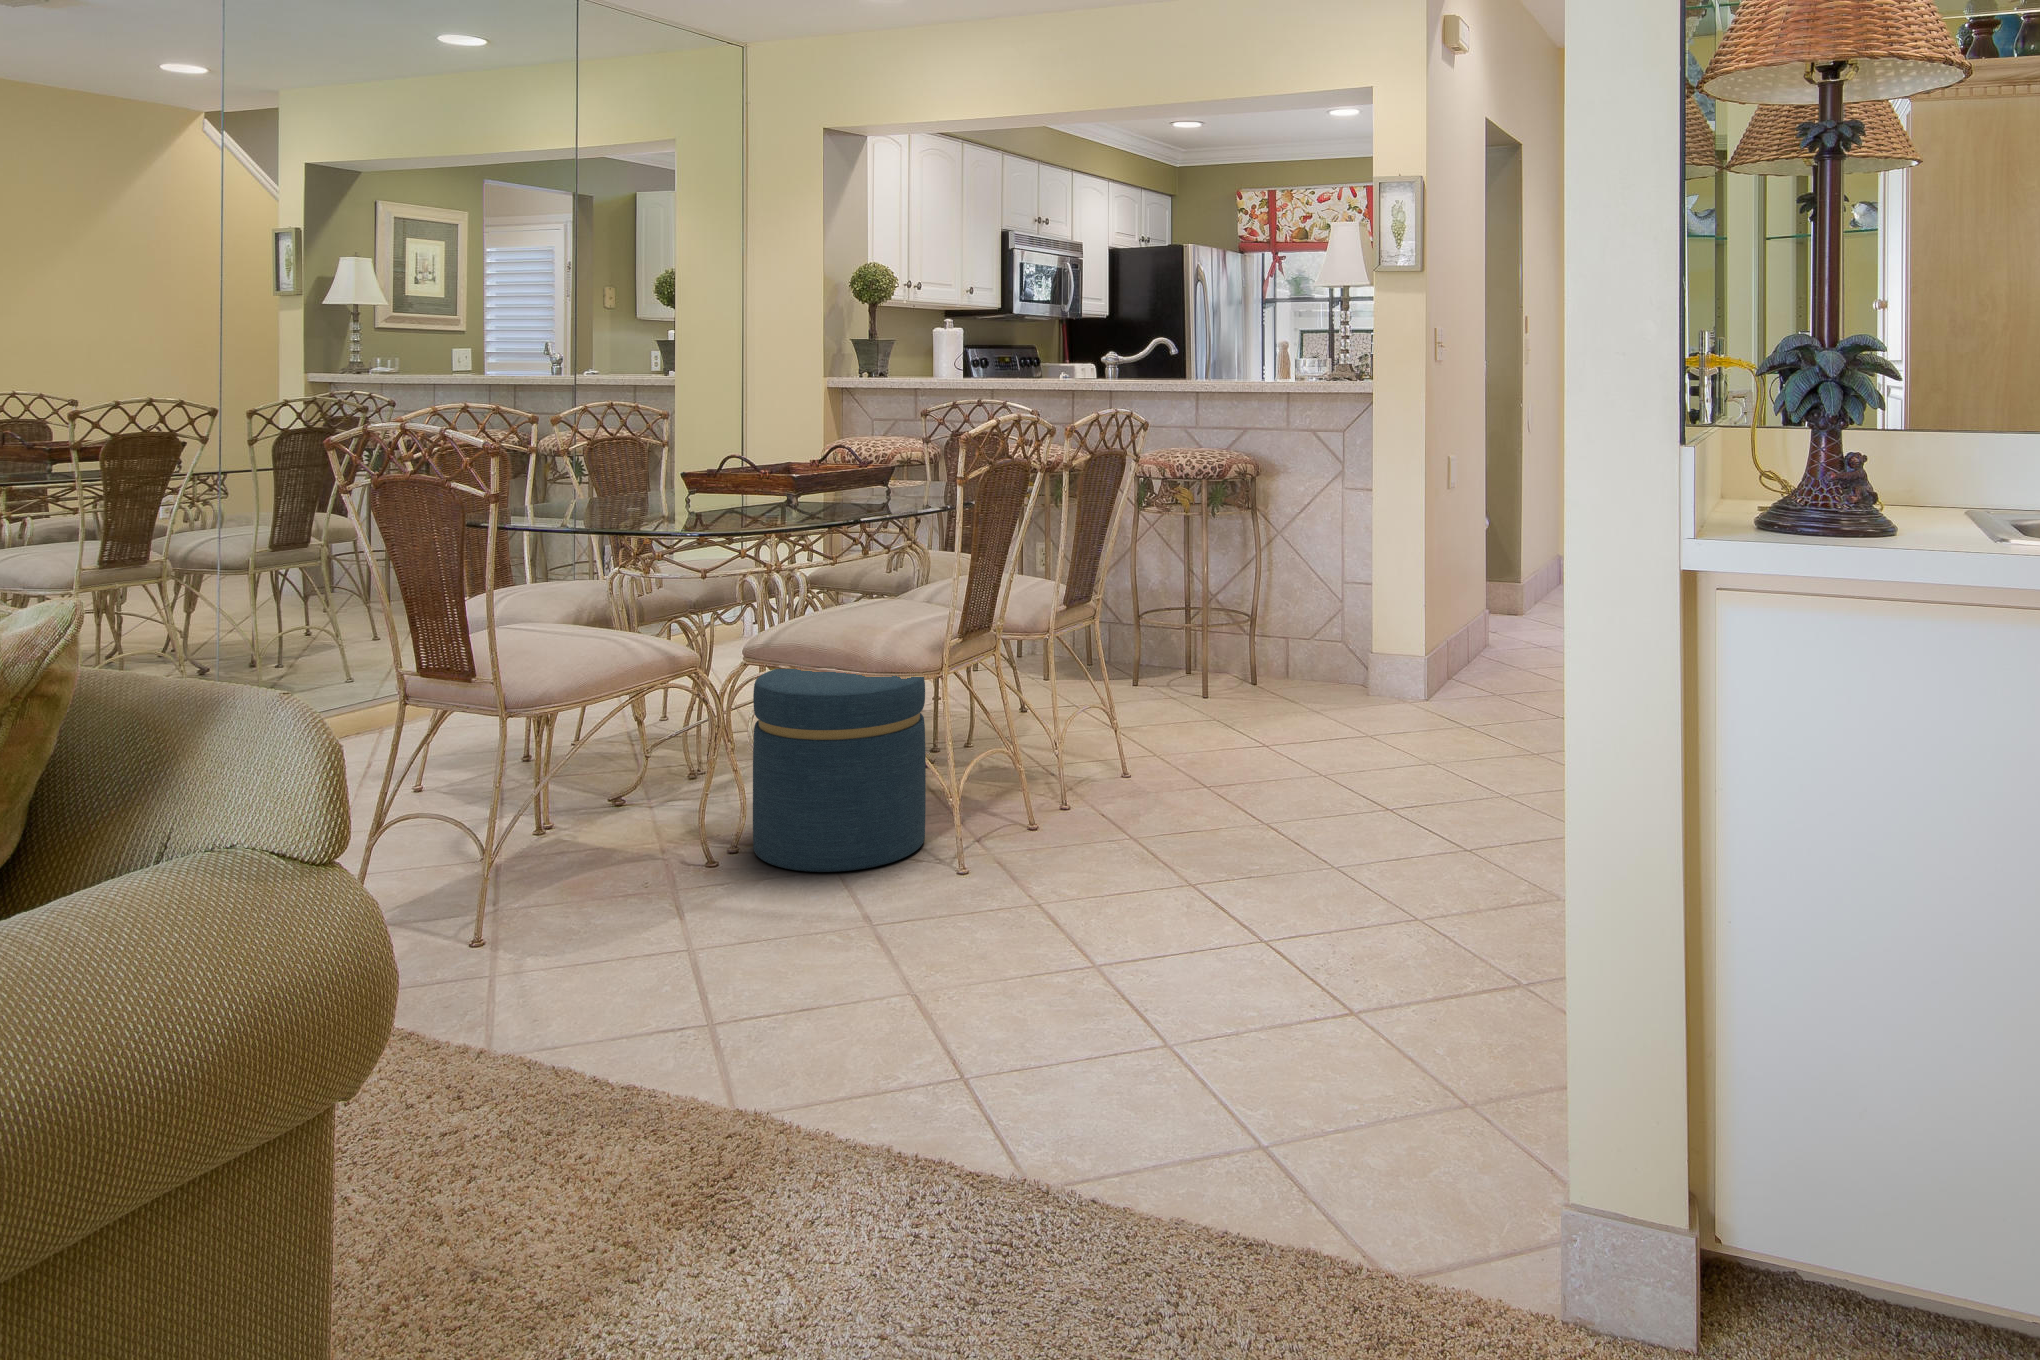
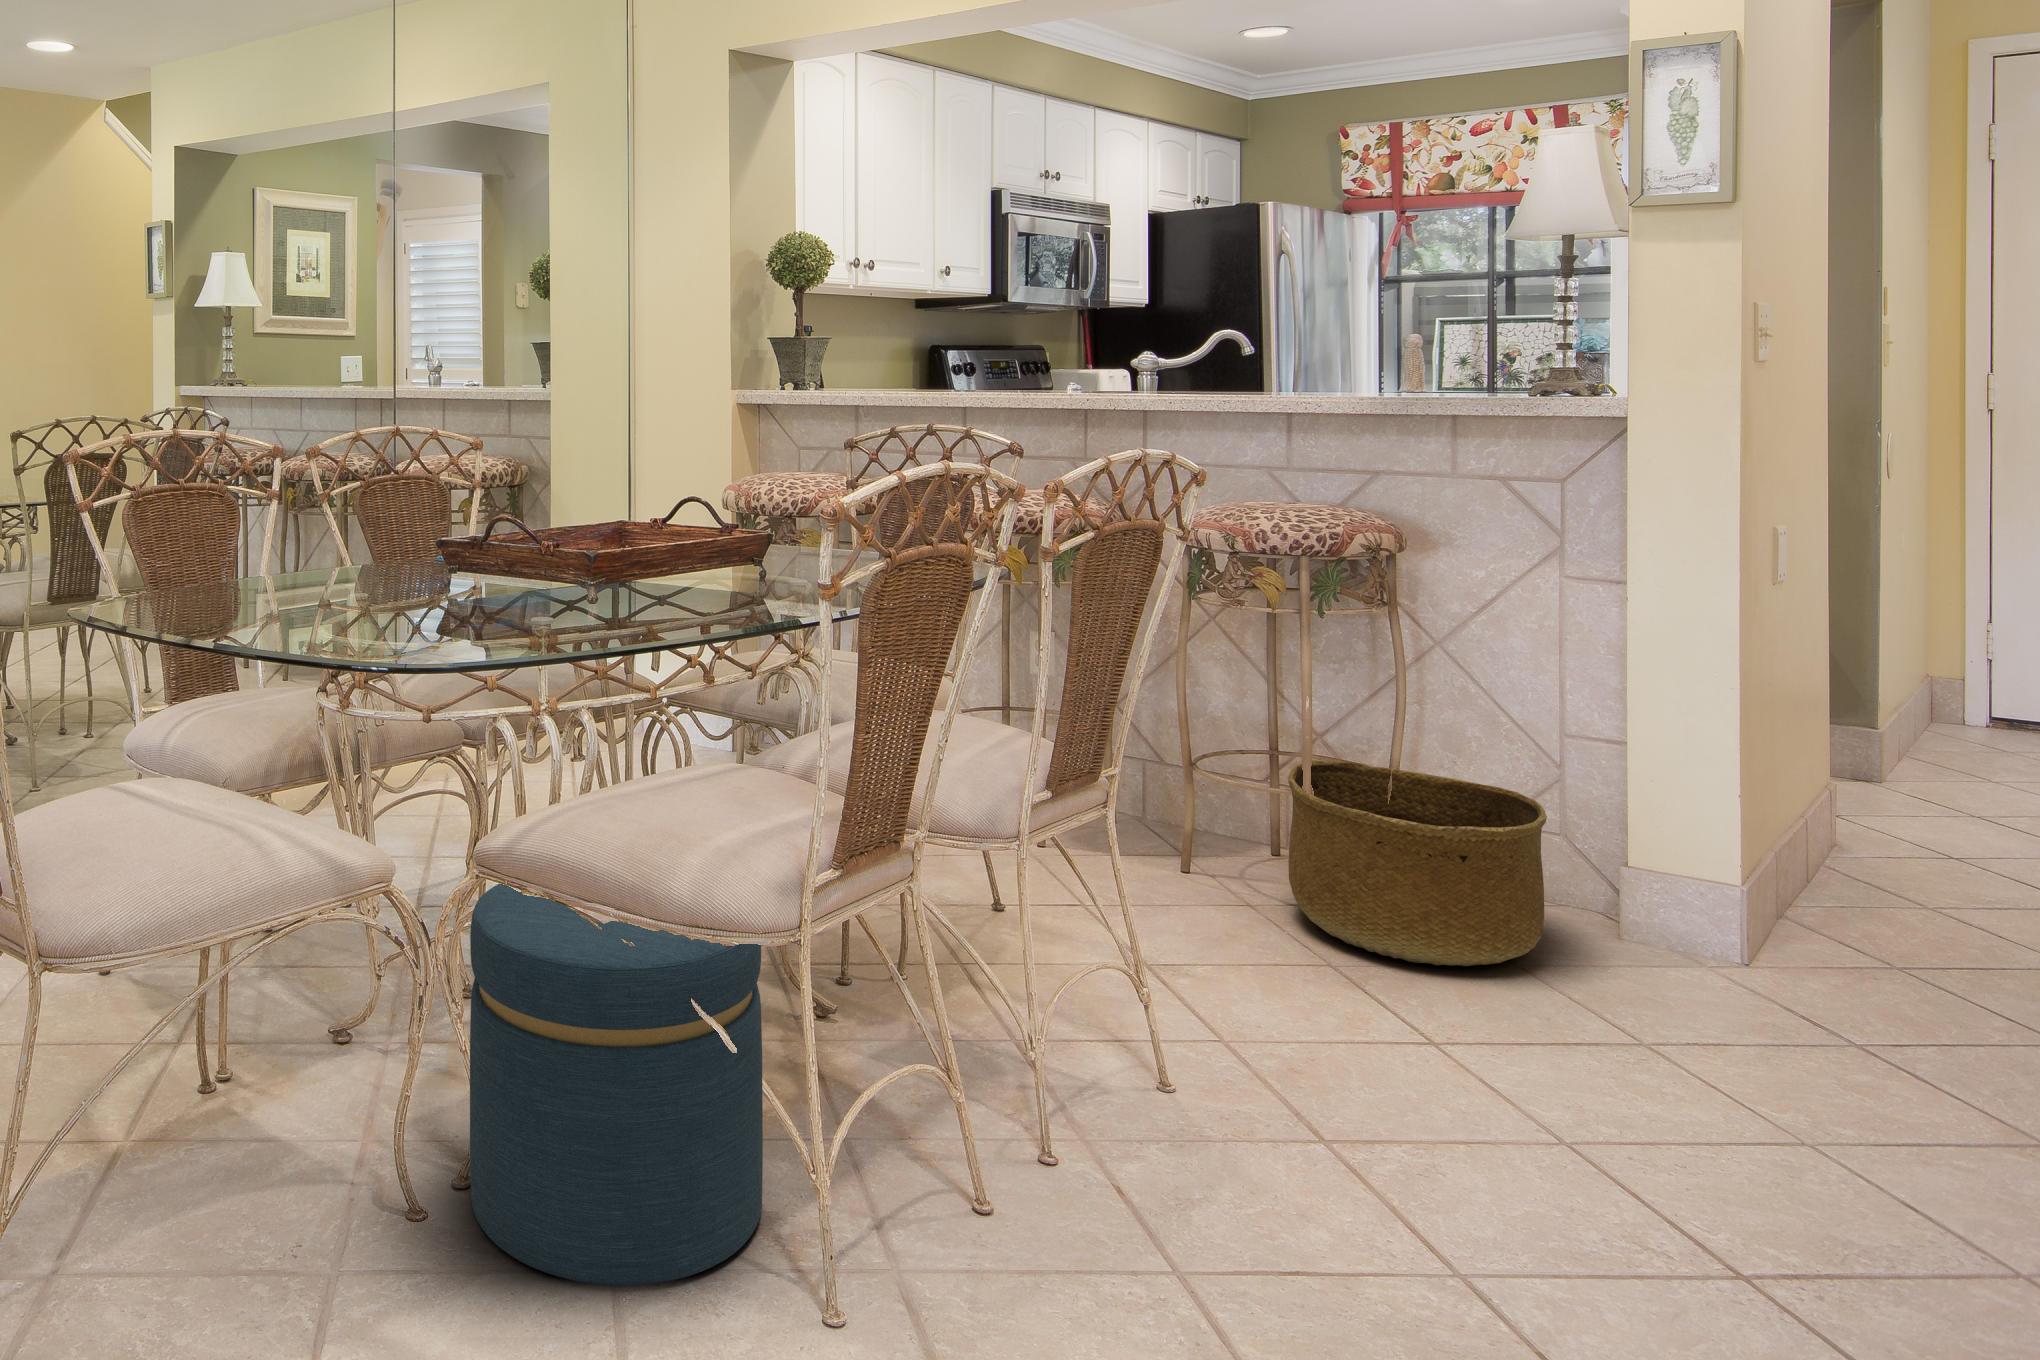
basket: none [1195,605,1326,710] -> present [1288,760,1547,966]

